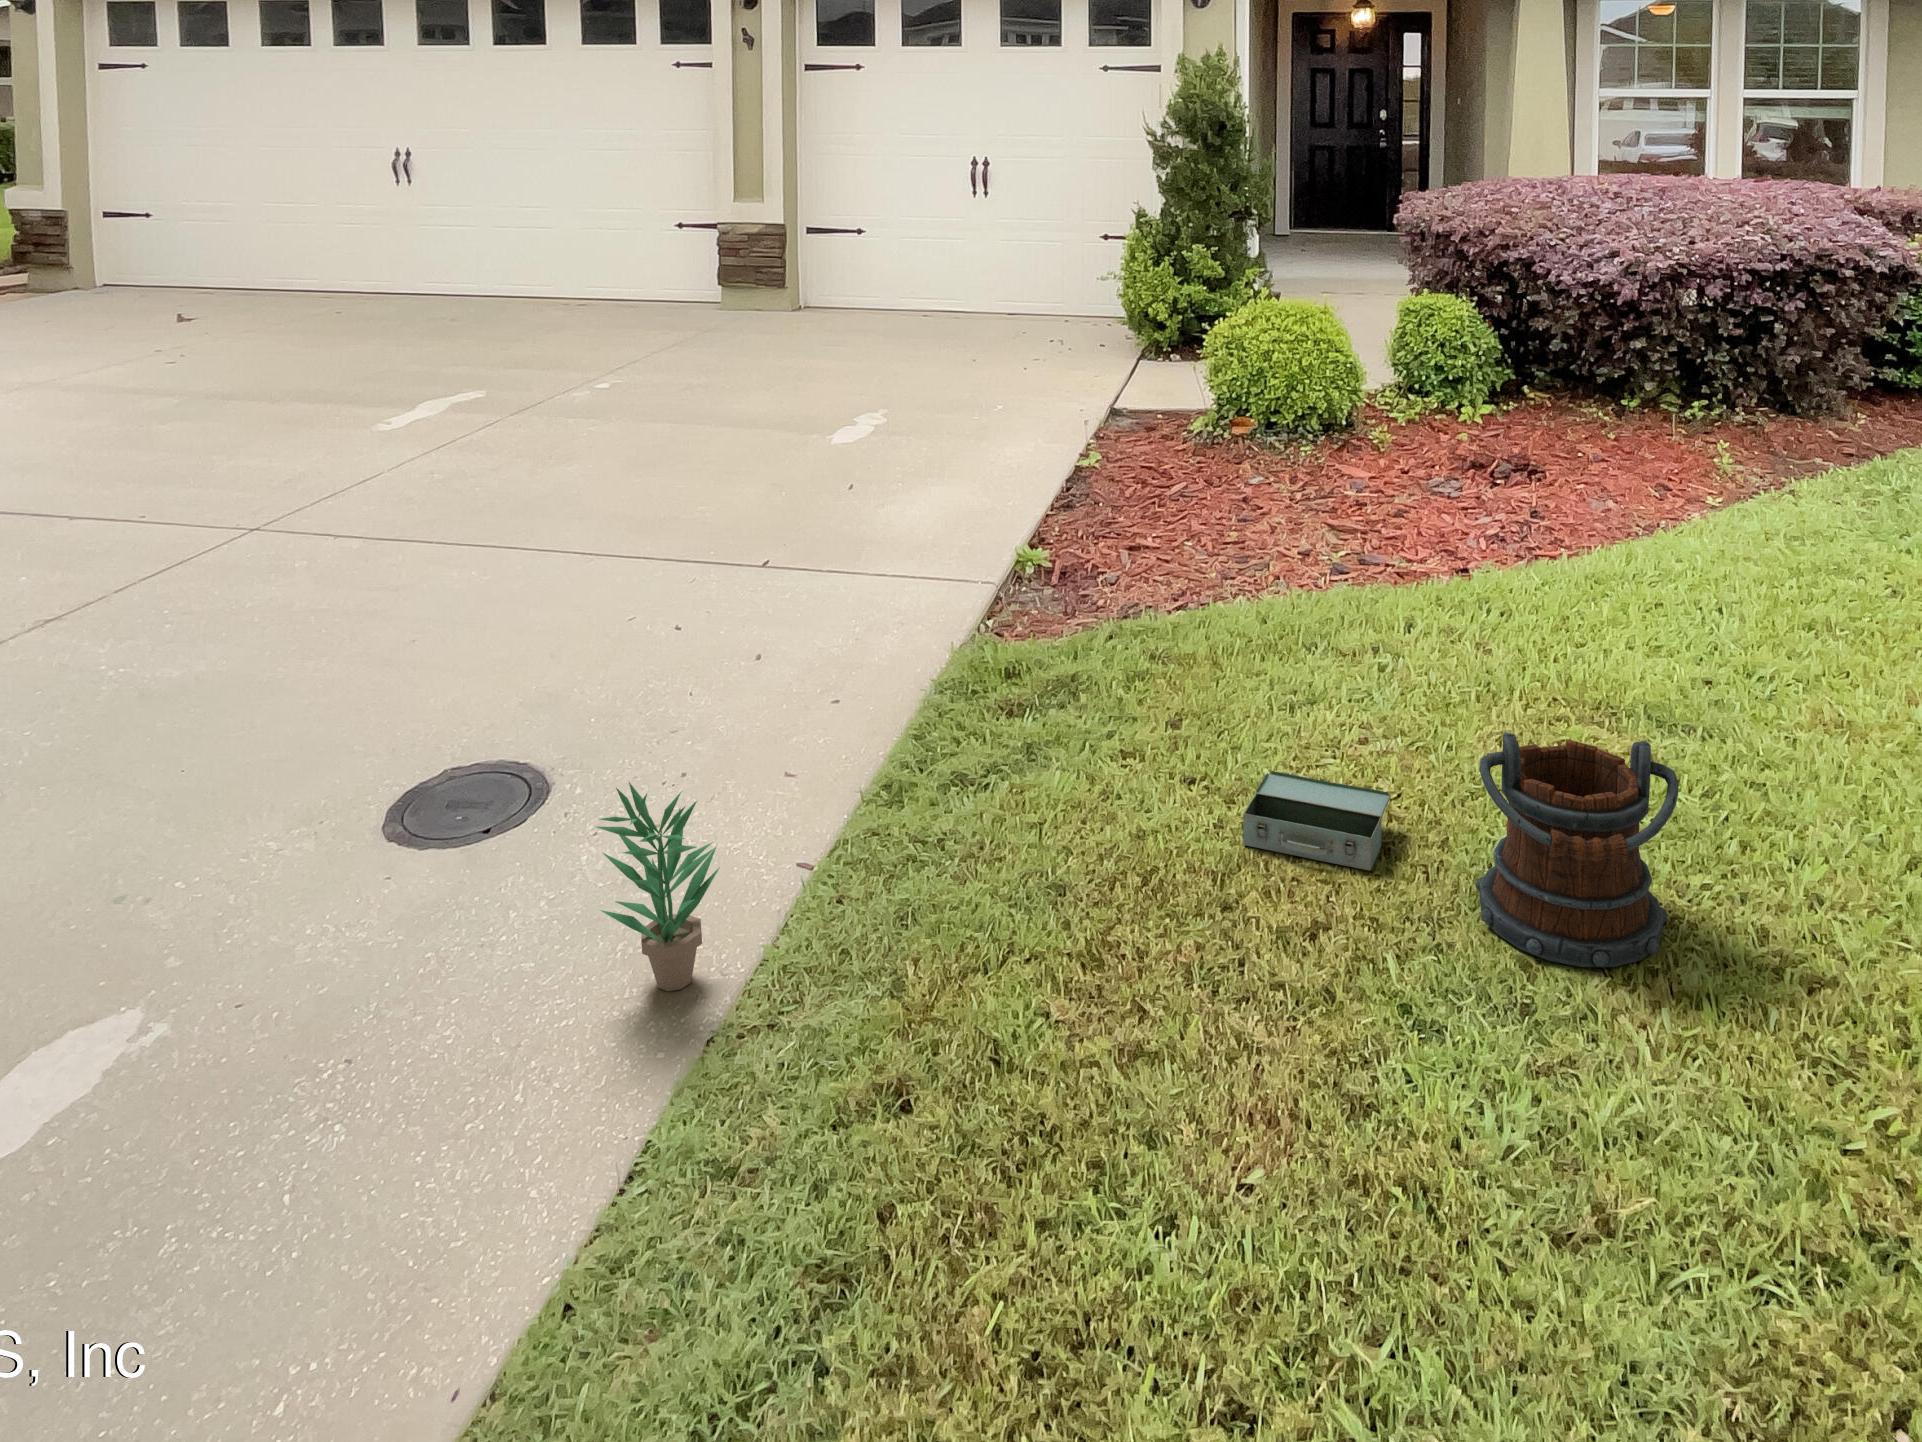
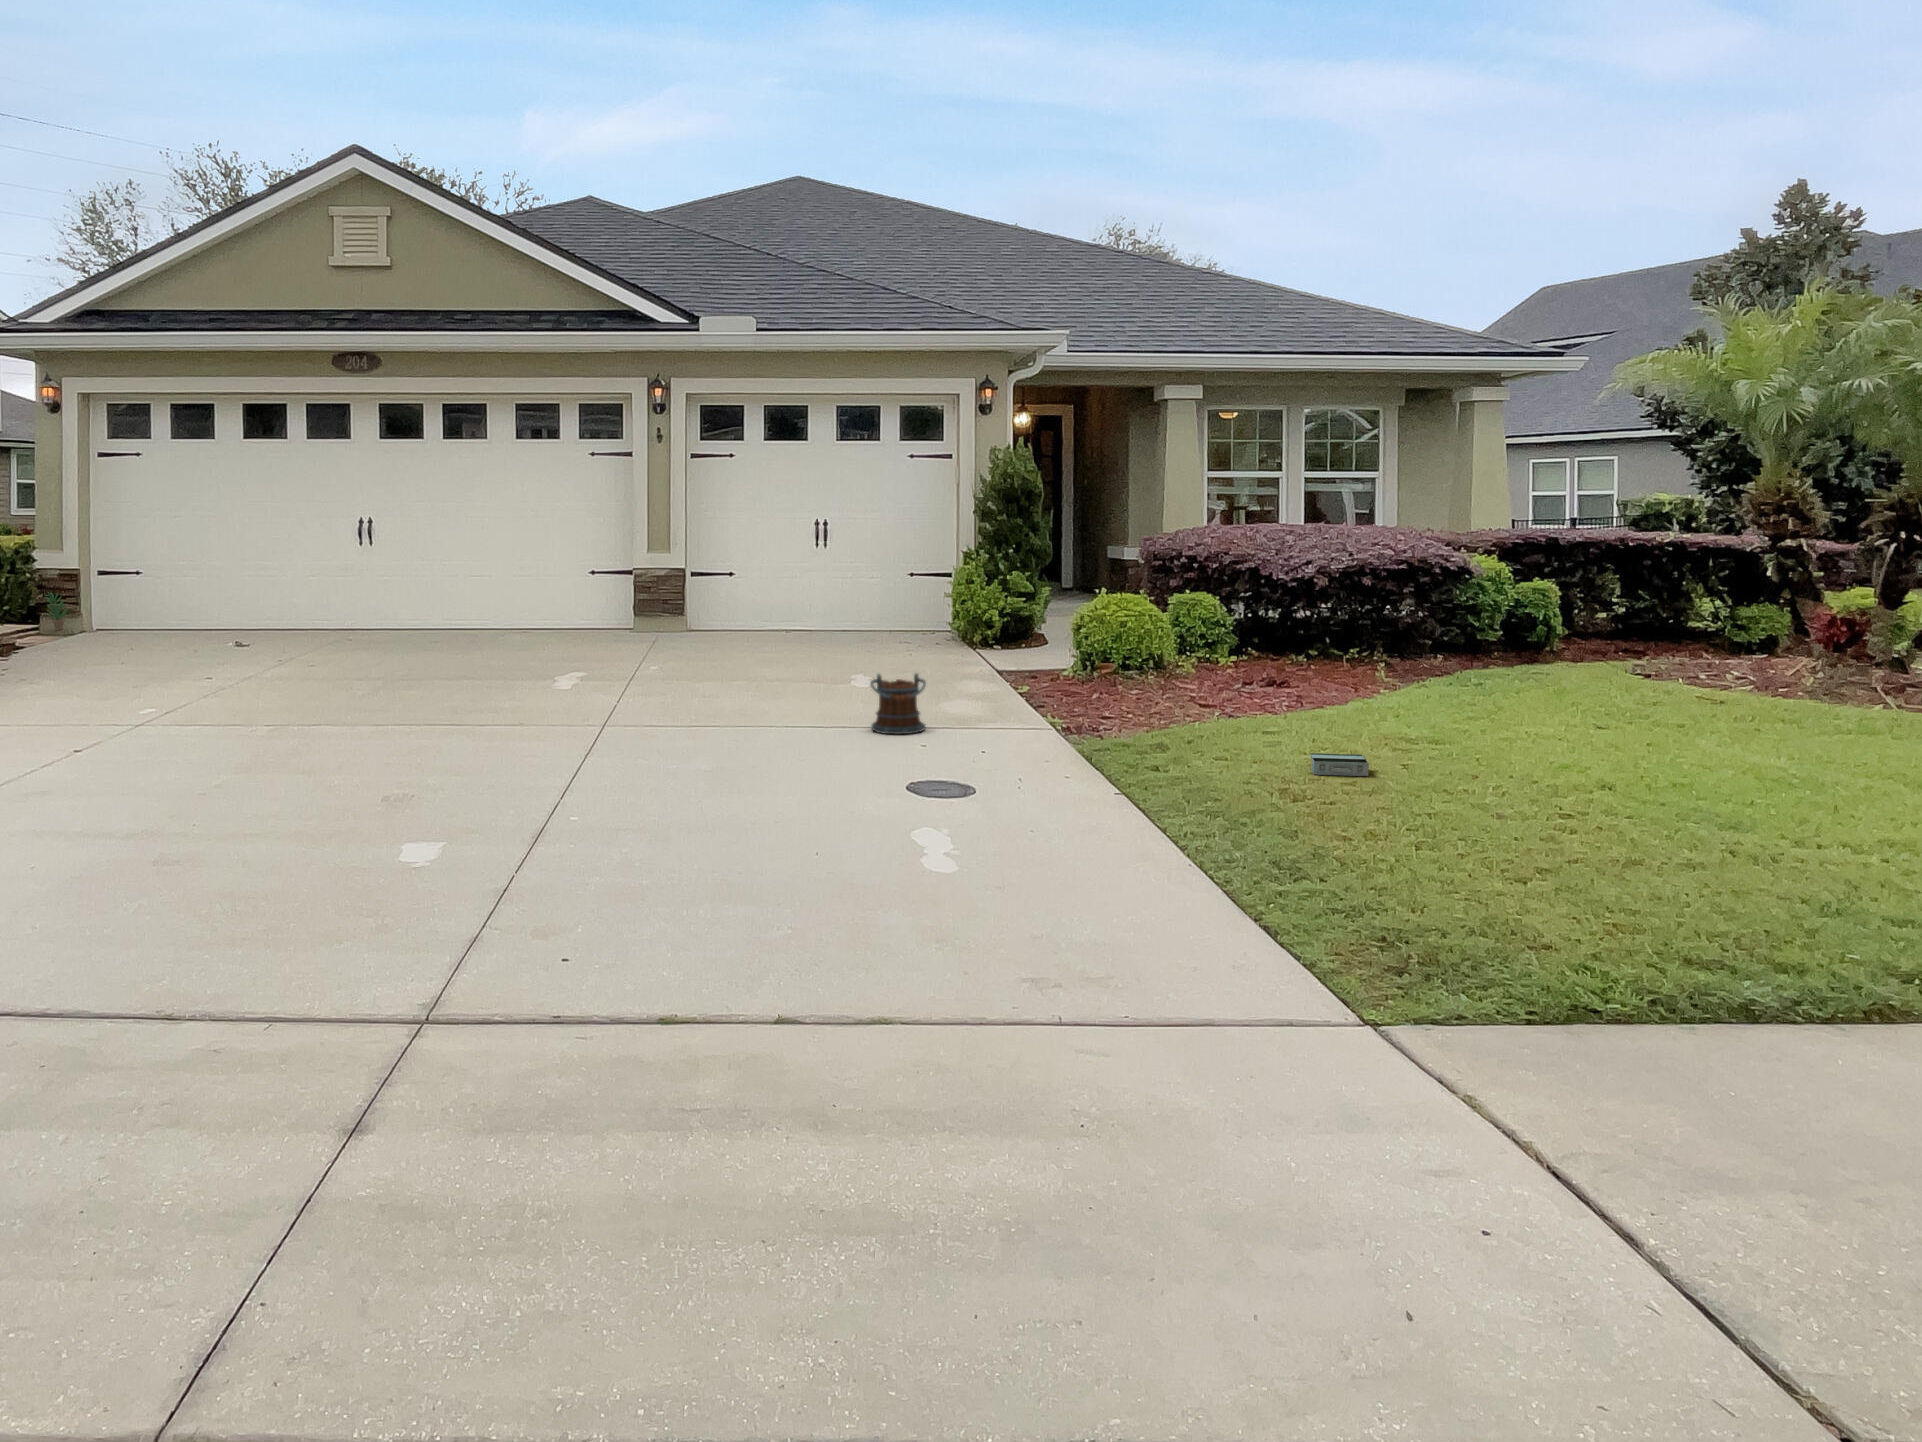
bucket: present [1476,732,1679,967] -> present [870,673,926,734]
potted plant: present [597,782,720,991] -> present [45,592,68,630]

